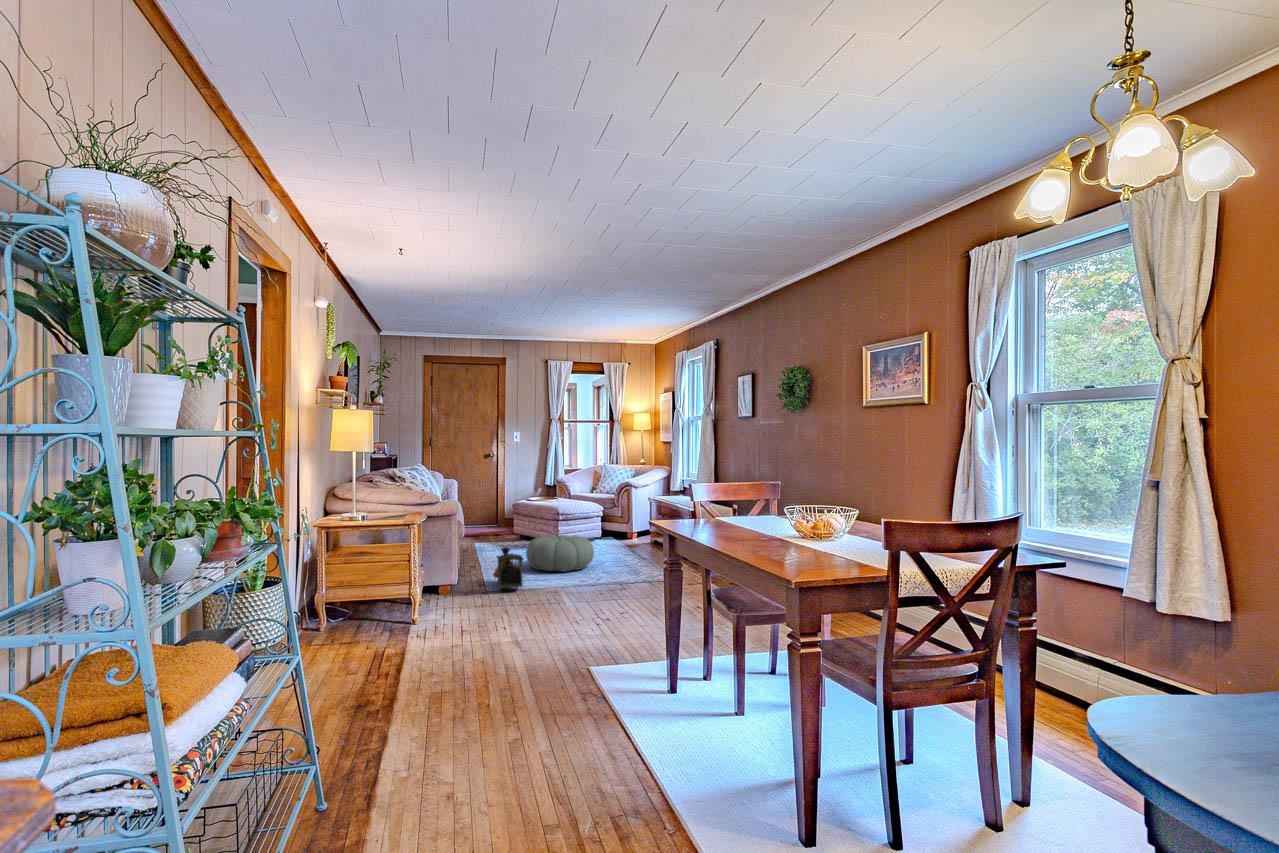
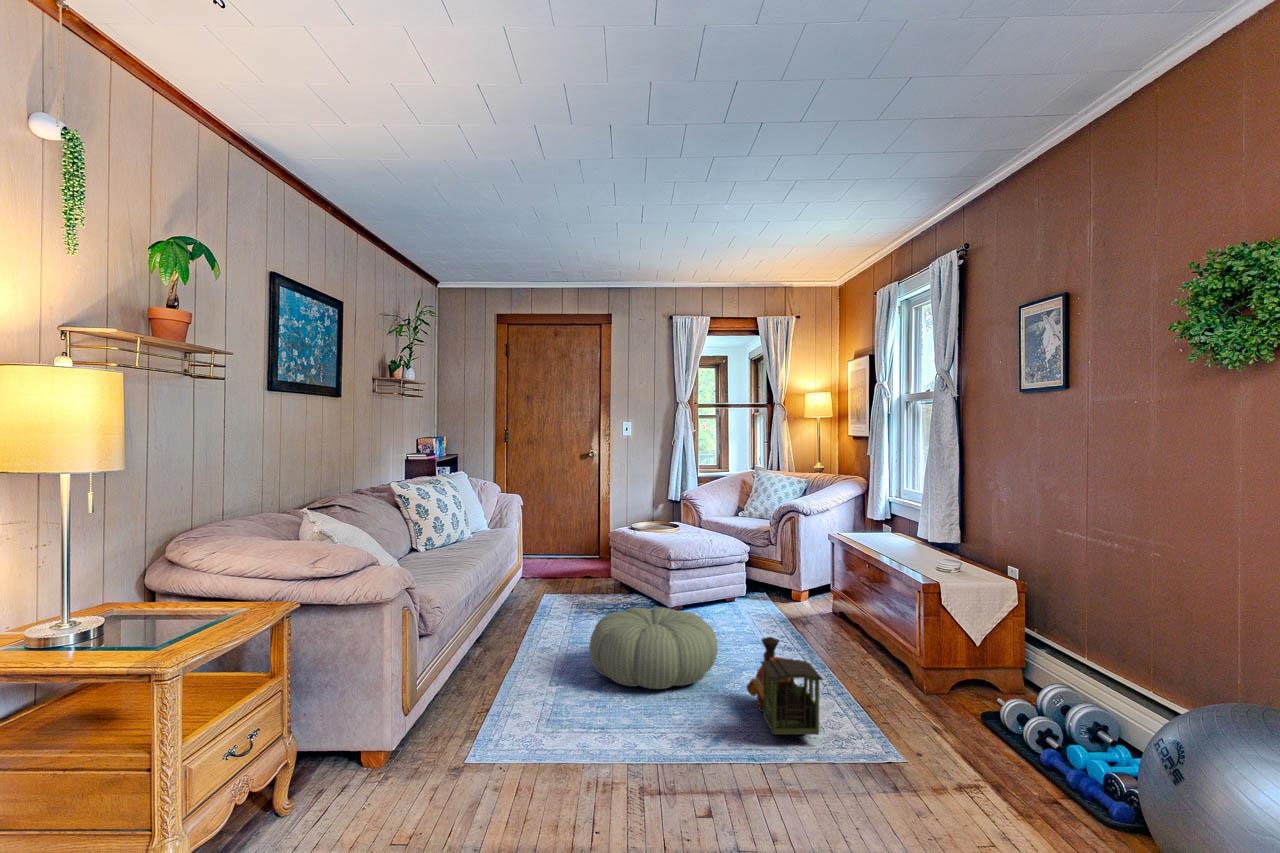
toy train: present [493,547,523,590] -> present [747,637,822,735]

